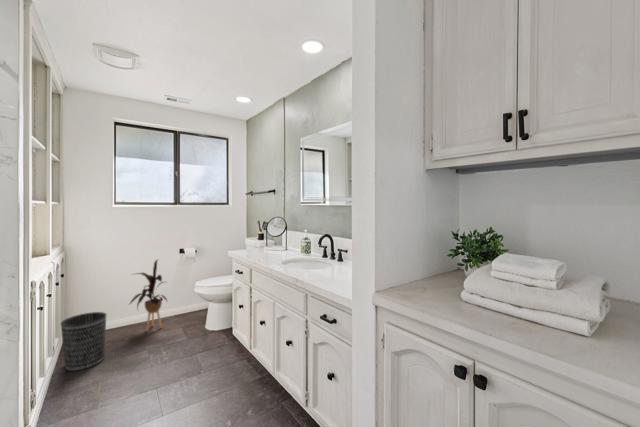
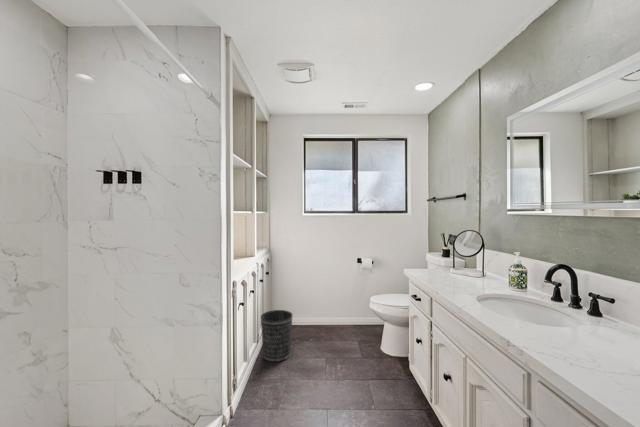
house plant: present [130,260,167,331] -> none [311,267,346,336]

